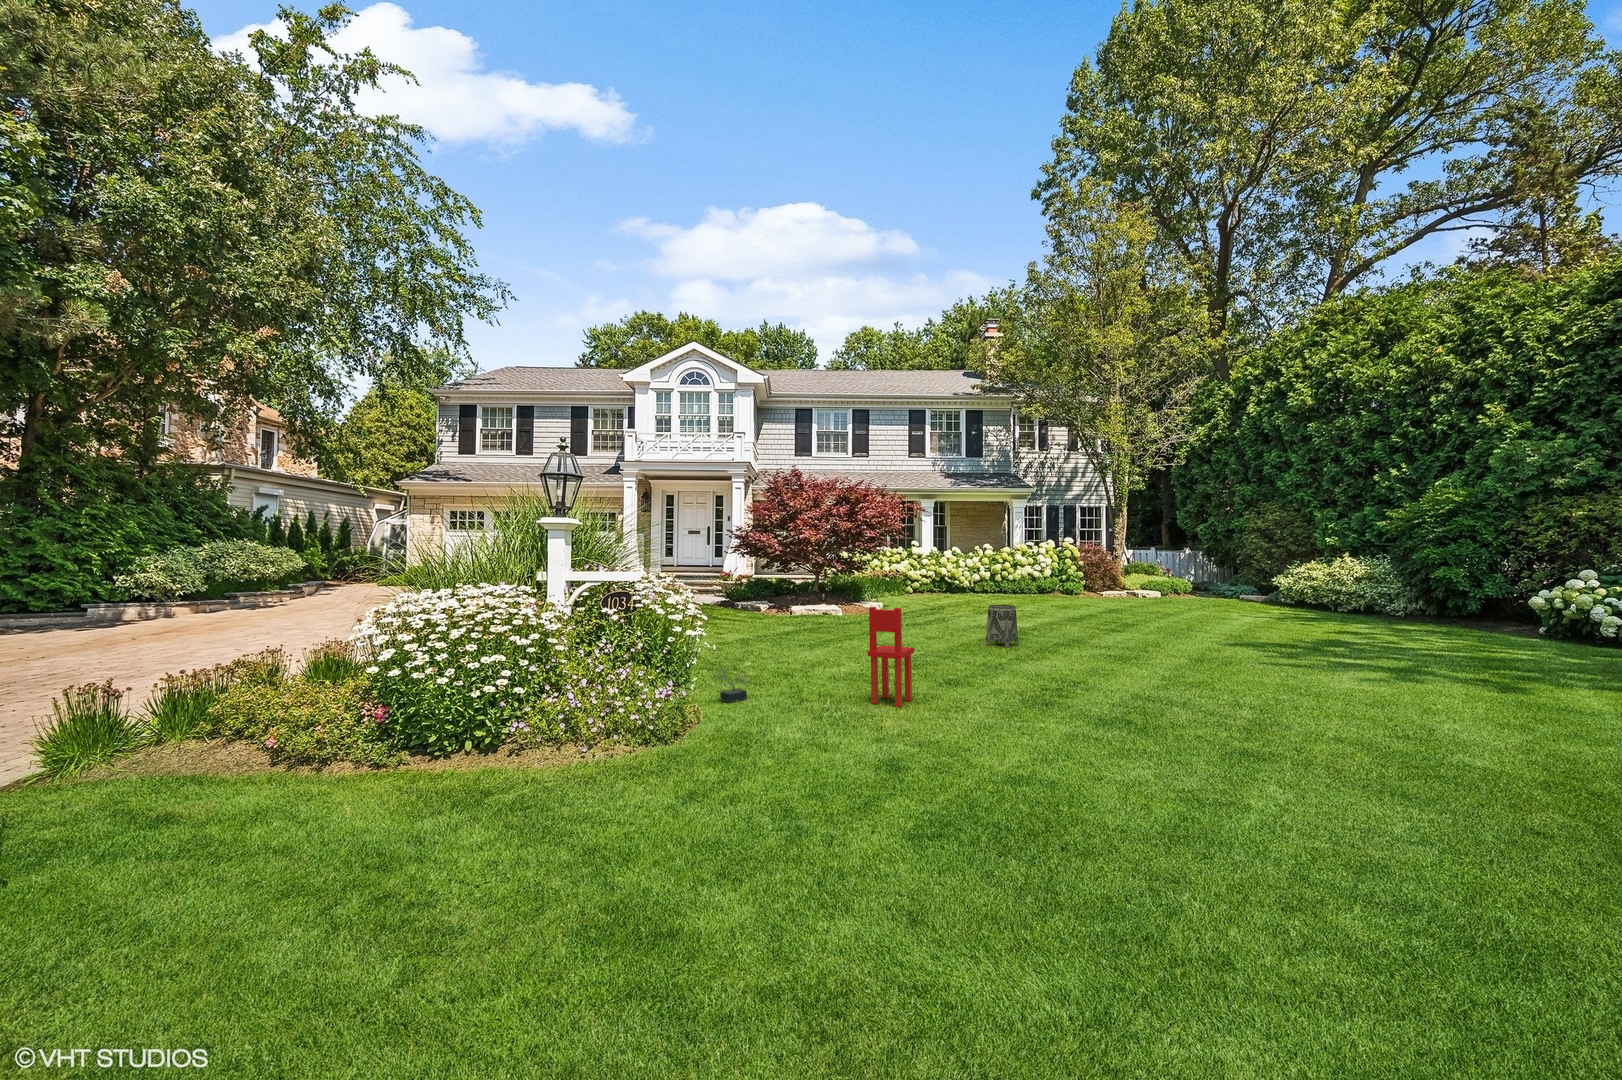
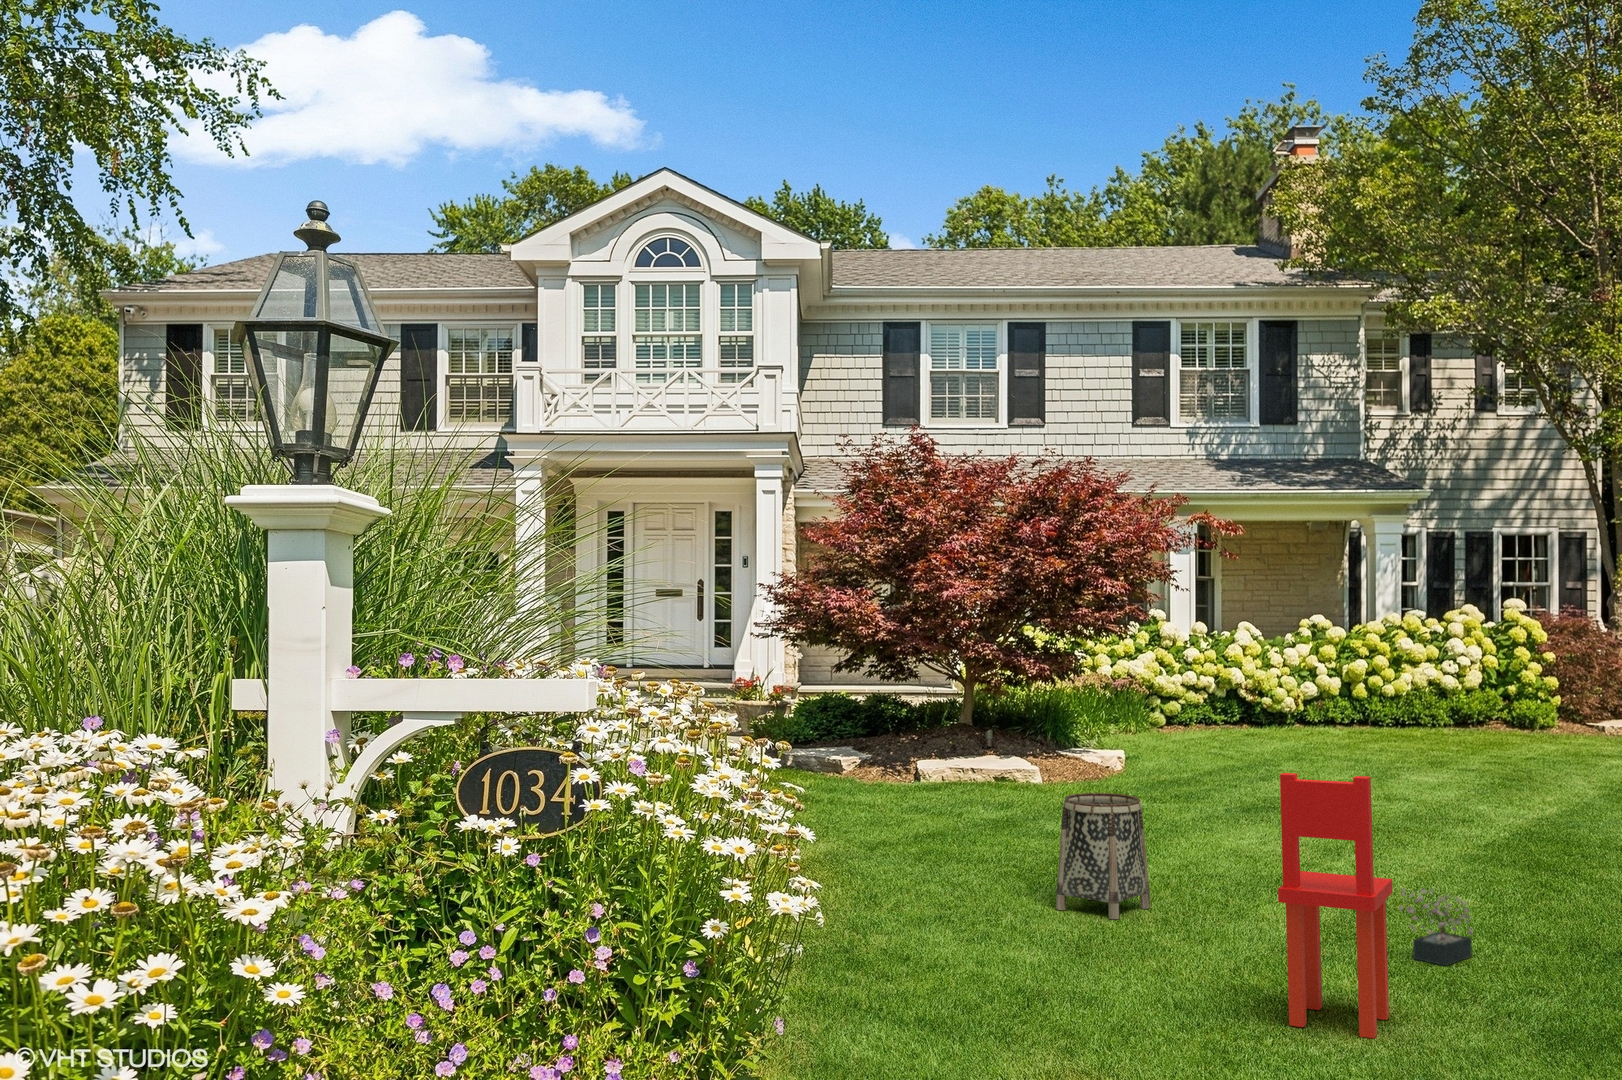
basket: present [985,605,1018,648] -> present [1056,793,1150,919]
decorative plant: present [714,670,747,703] -> present [1399,889,1473,966]

